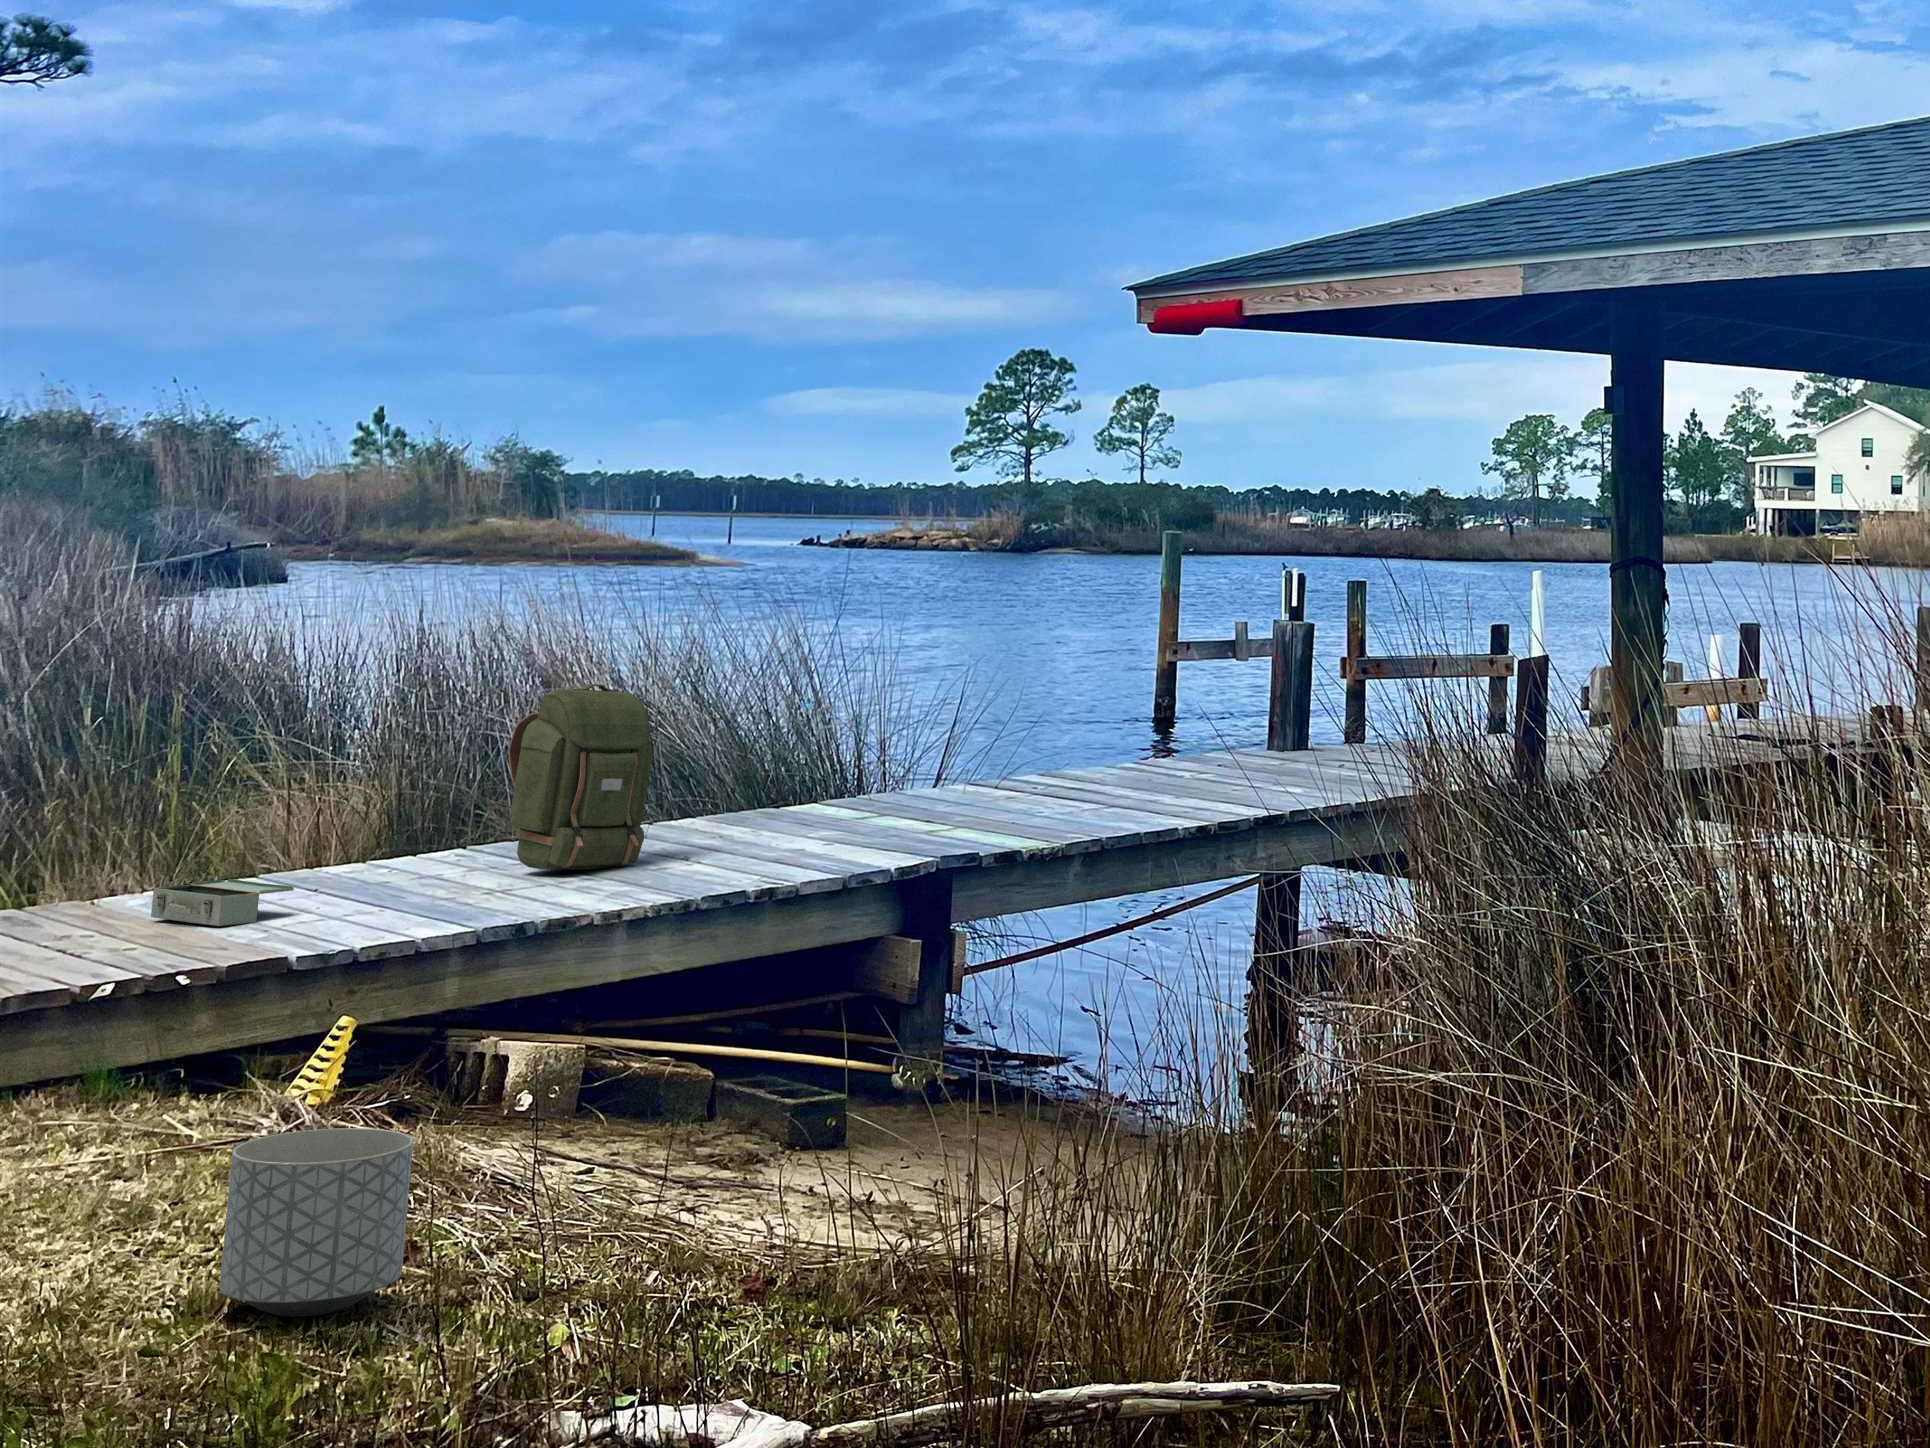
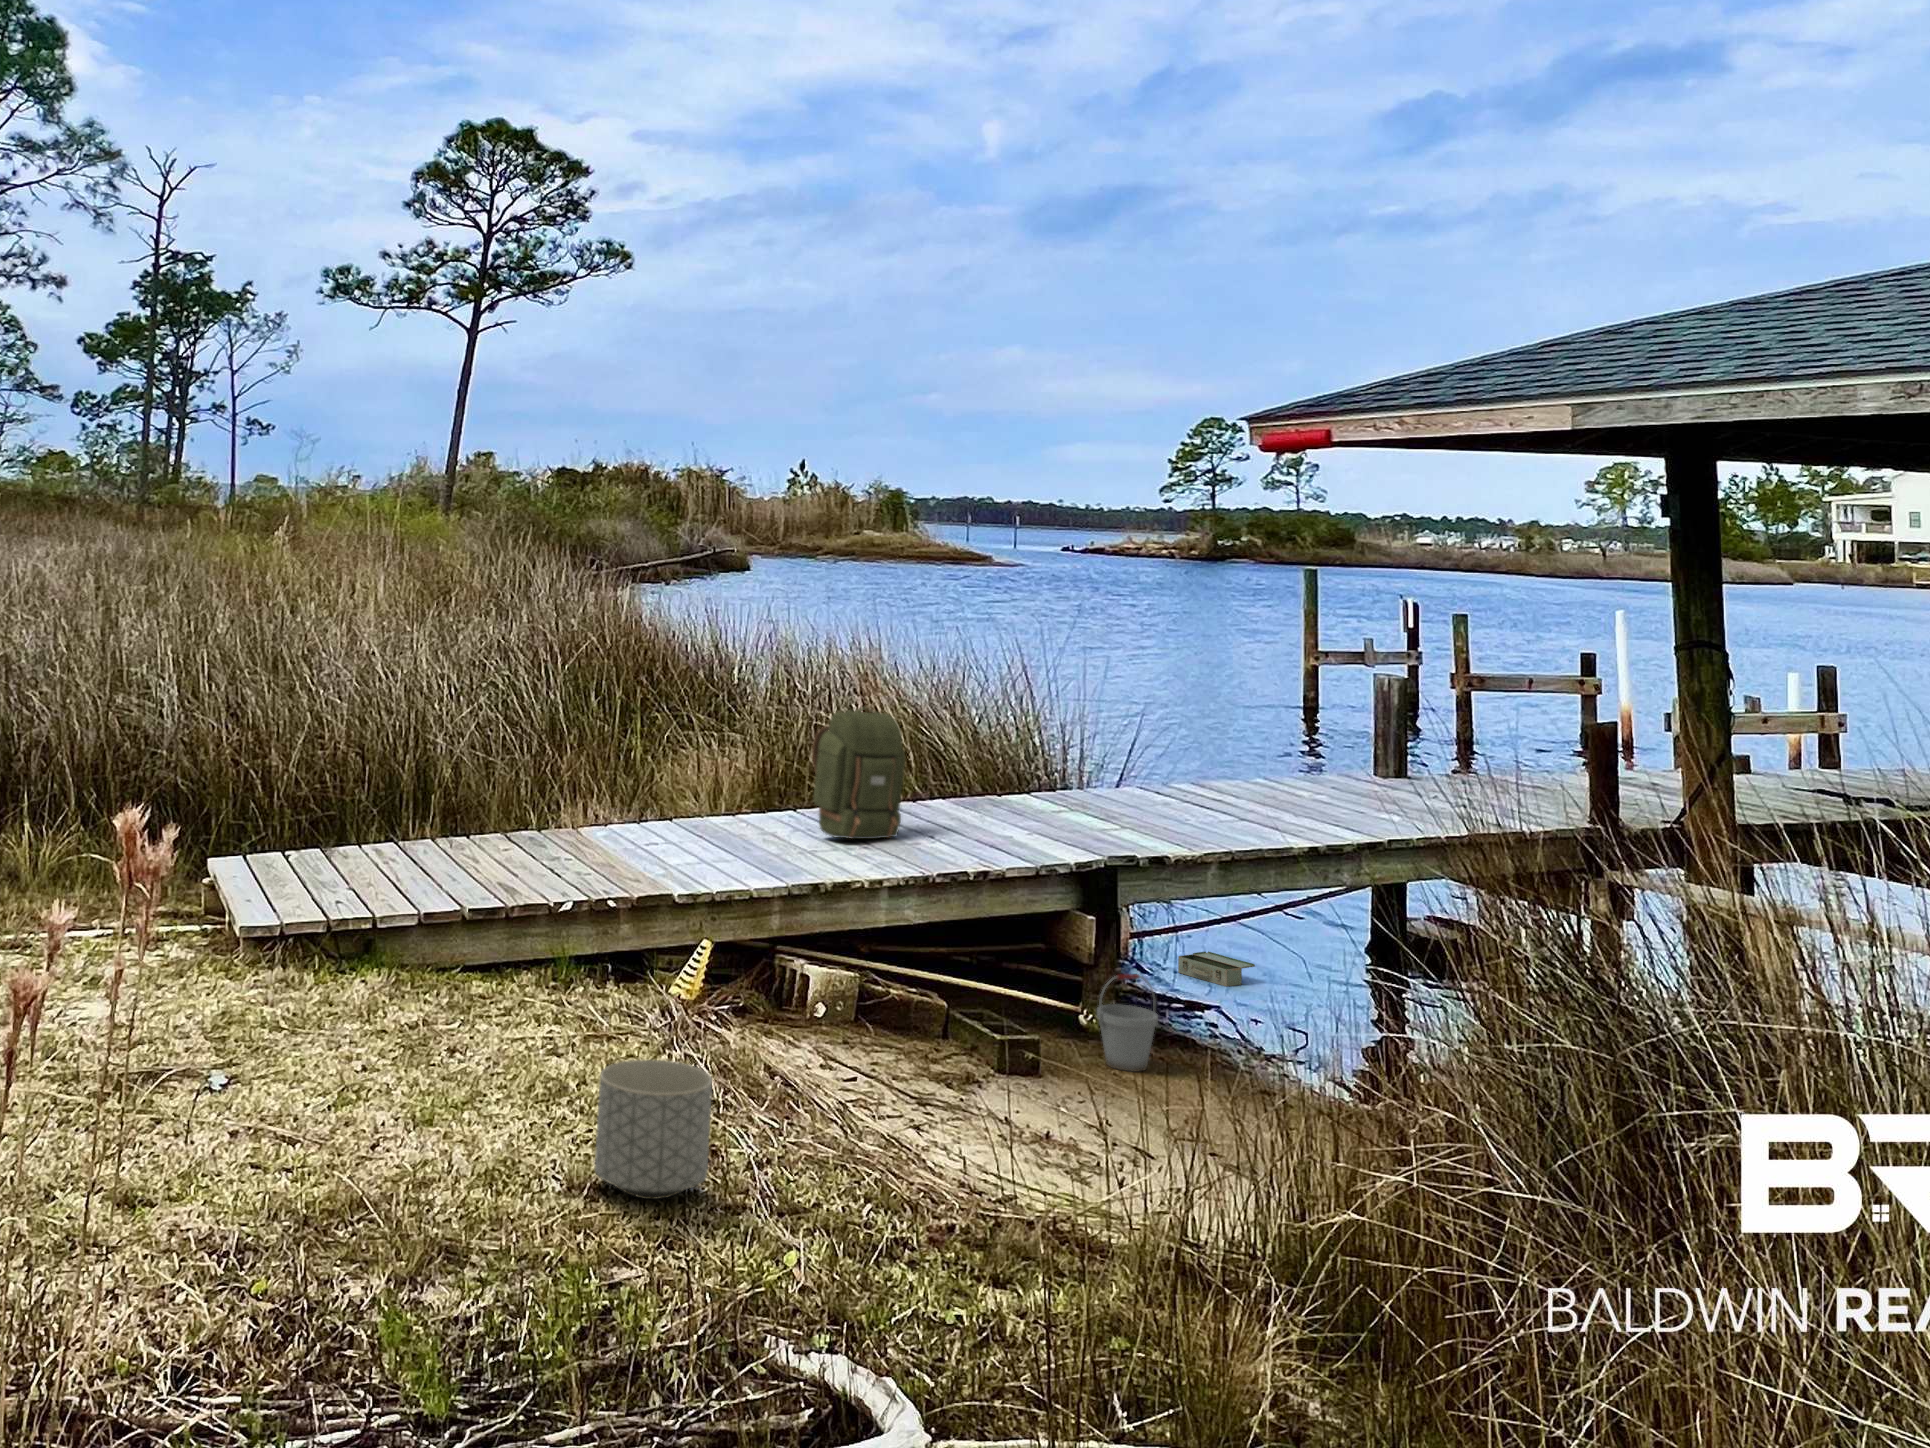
toolbox: present [151,879,294,926] -> present [1178,952,1255,987]
bucket: none [919,1003,1000,1129] -> present [1097,974,1158,1072]

